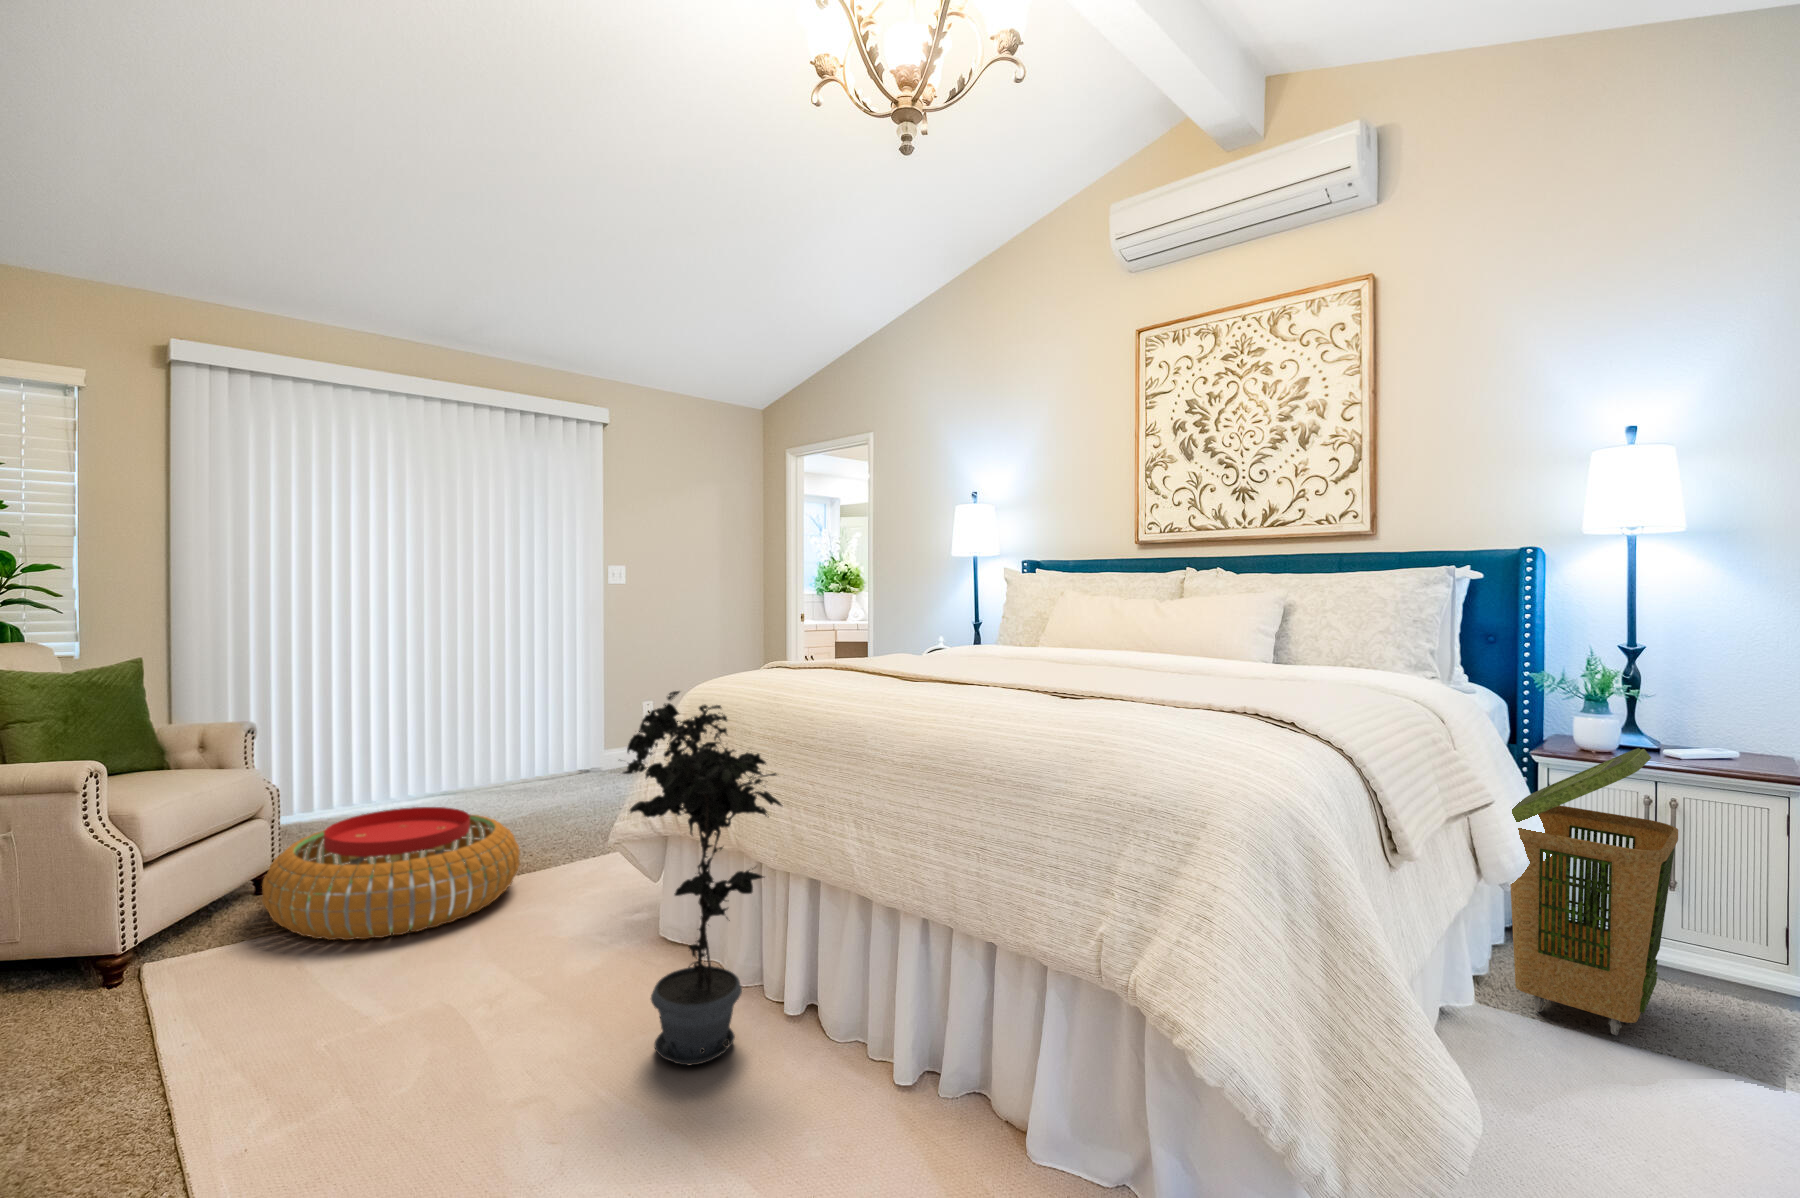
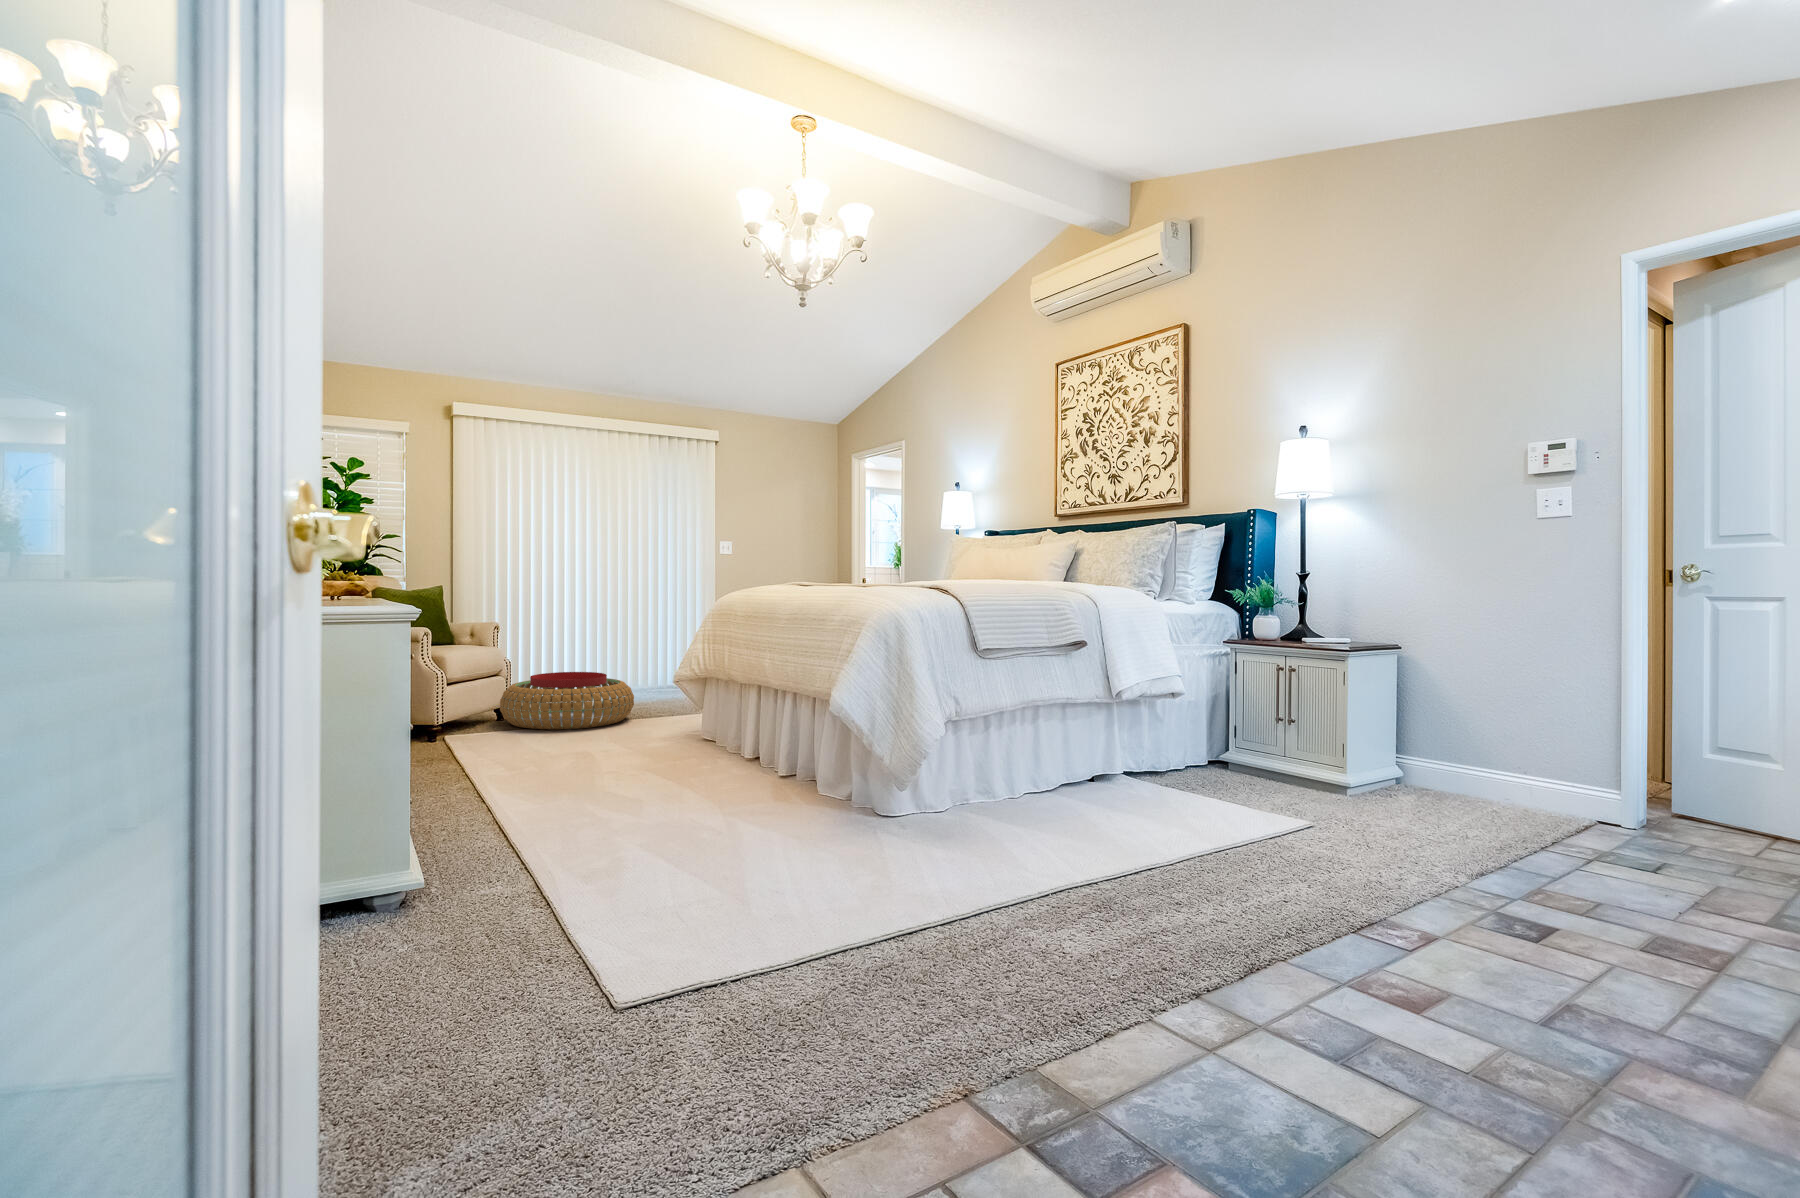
potted plant: present [623,691,783,1065] -> none [655,579,738,765]
laundry basket: present [1510,748,1678,1036] -> none [1150,624,1255,786]

